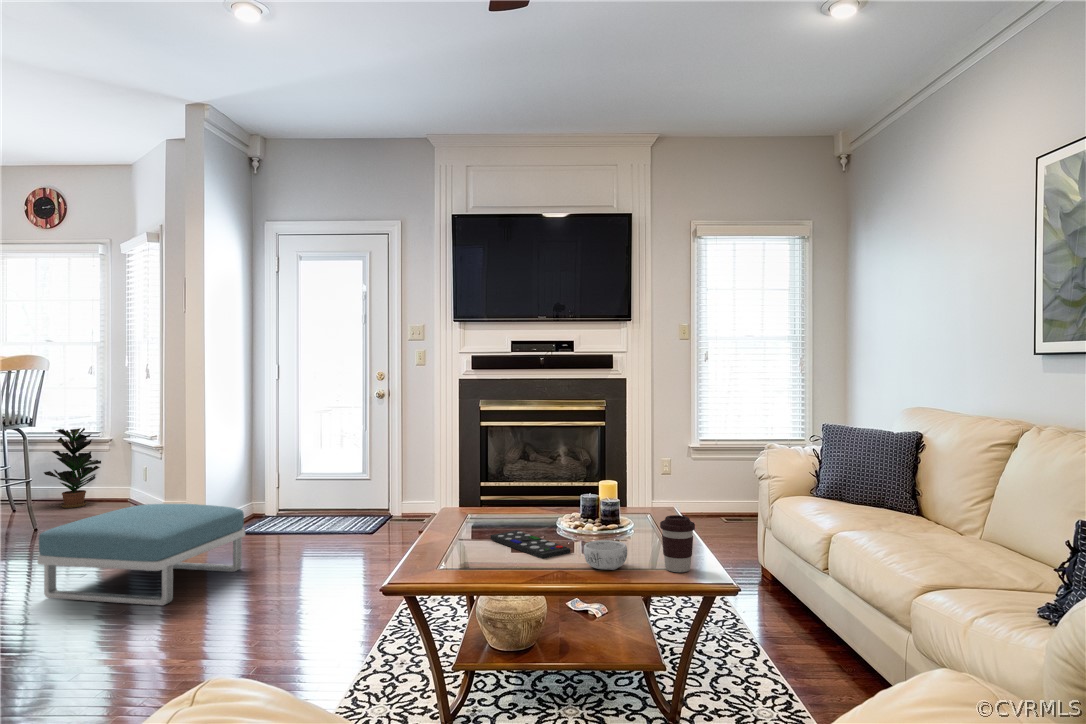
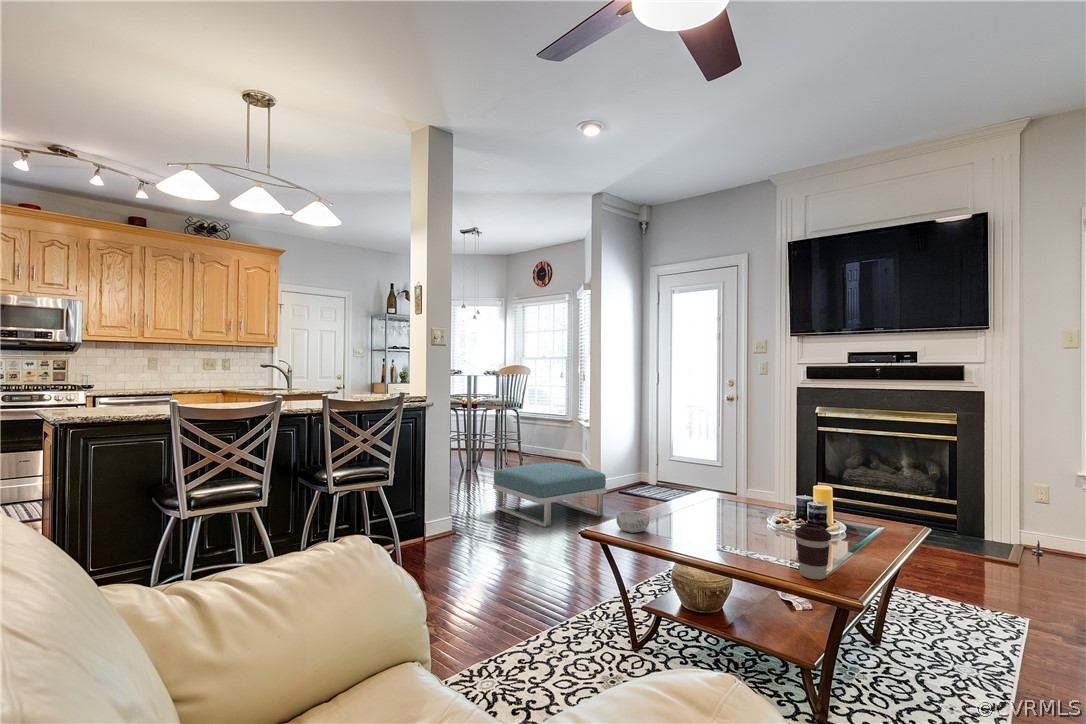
potted plant: present [44,428,101,508] -> none [535,411,565,461]
remote control: present [491,530,570,559] -> none [699,516,743,543]
decorative bowl: present [584,540,627,570] -> present [616,511,649,533]

